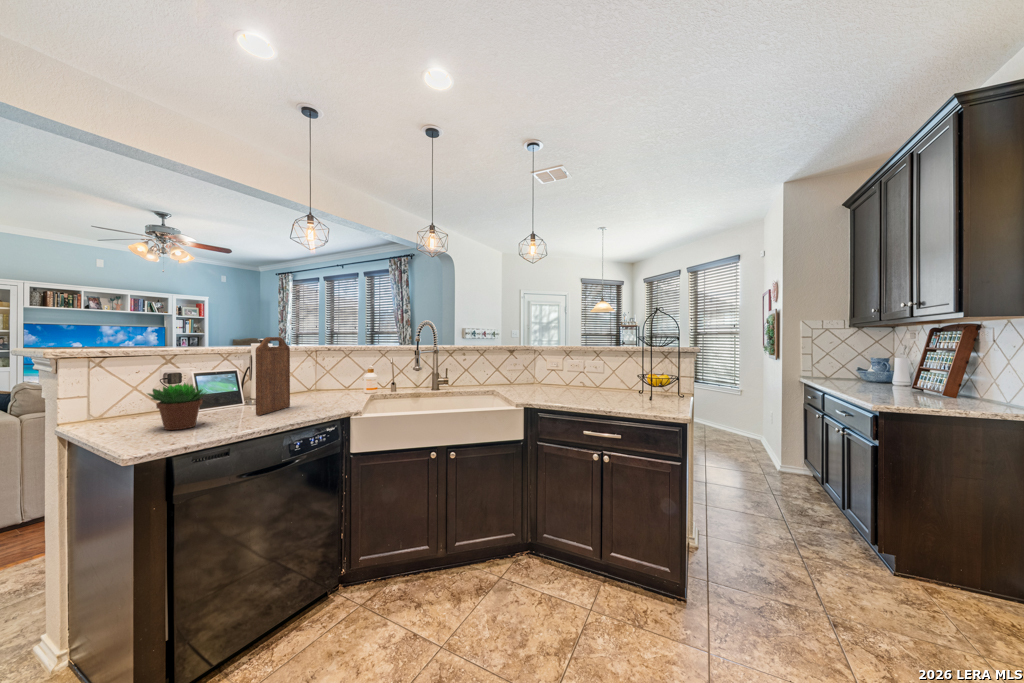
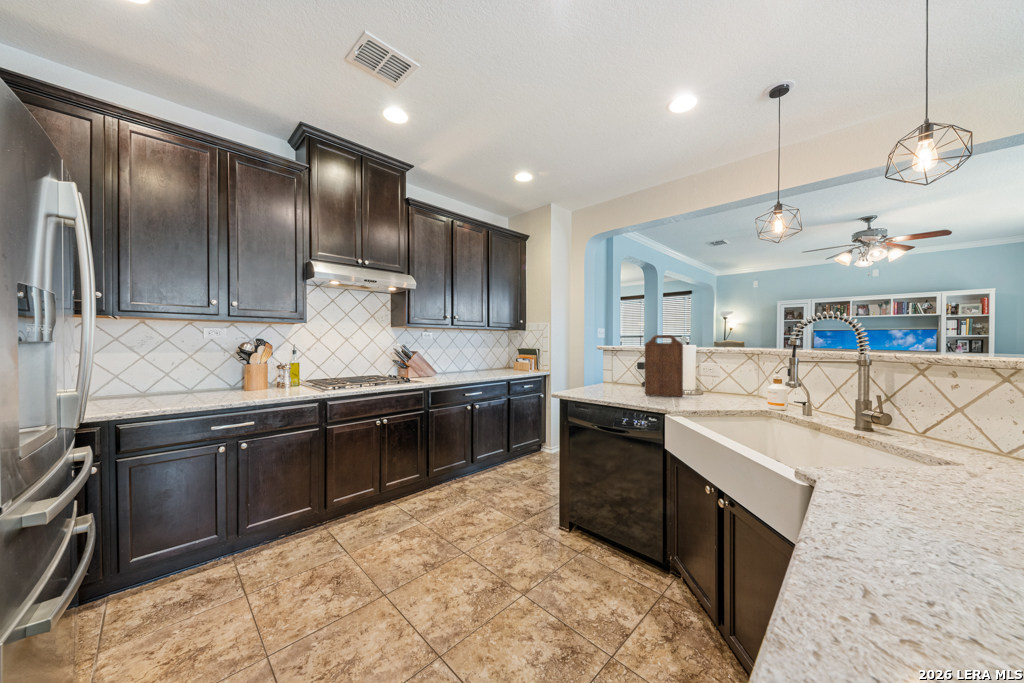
succulent plant: present [148,383,206,430] -> none [593,363,622,391]

